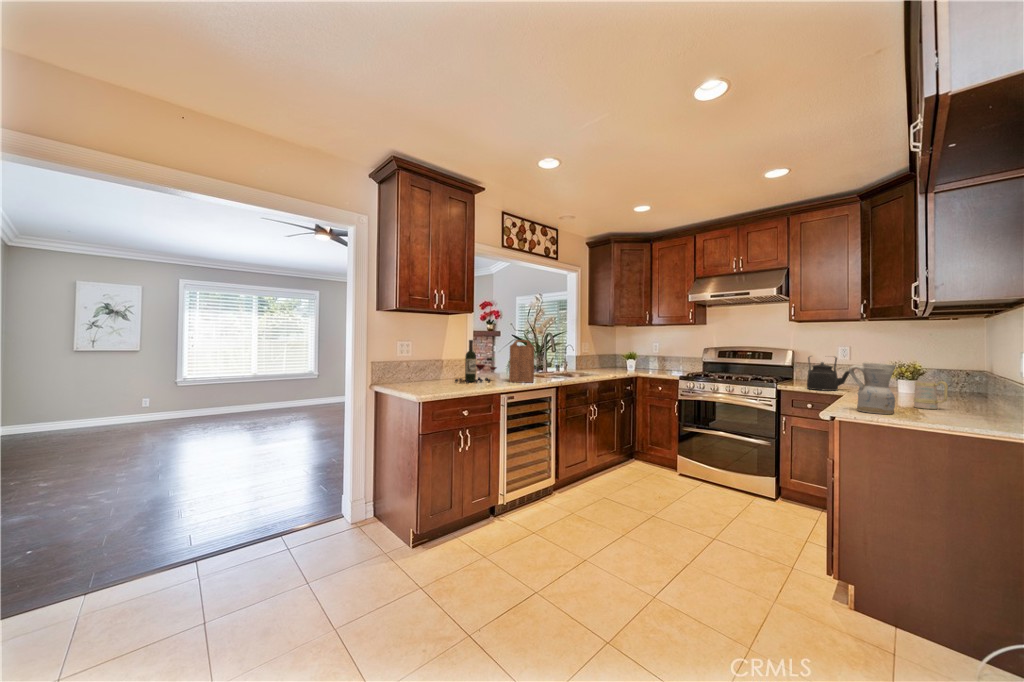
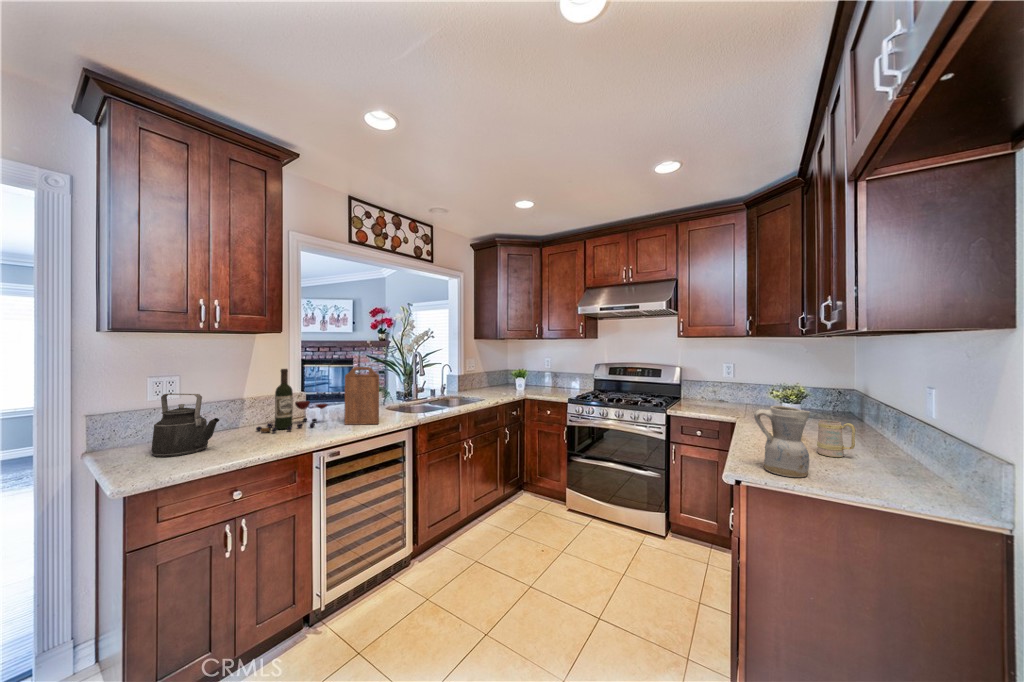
kettle: present [807,356,850,391] -> present [151,393,219,457]

